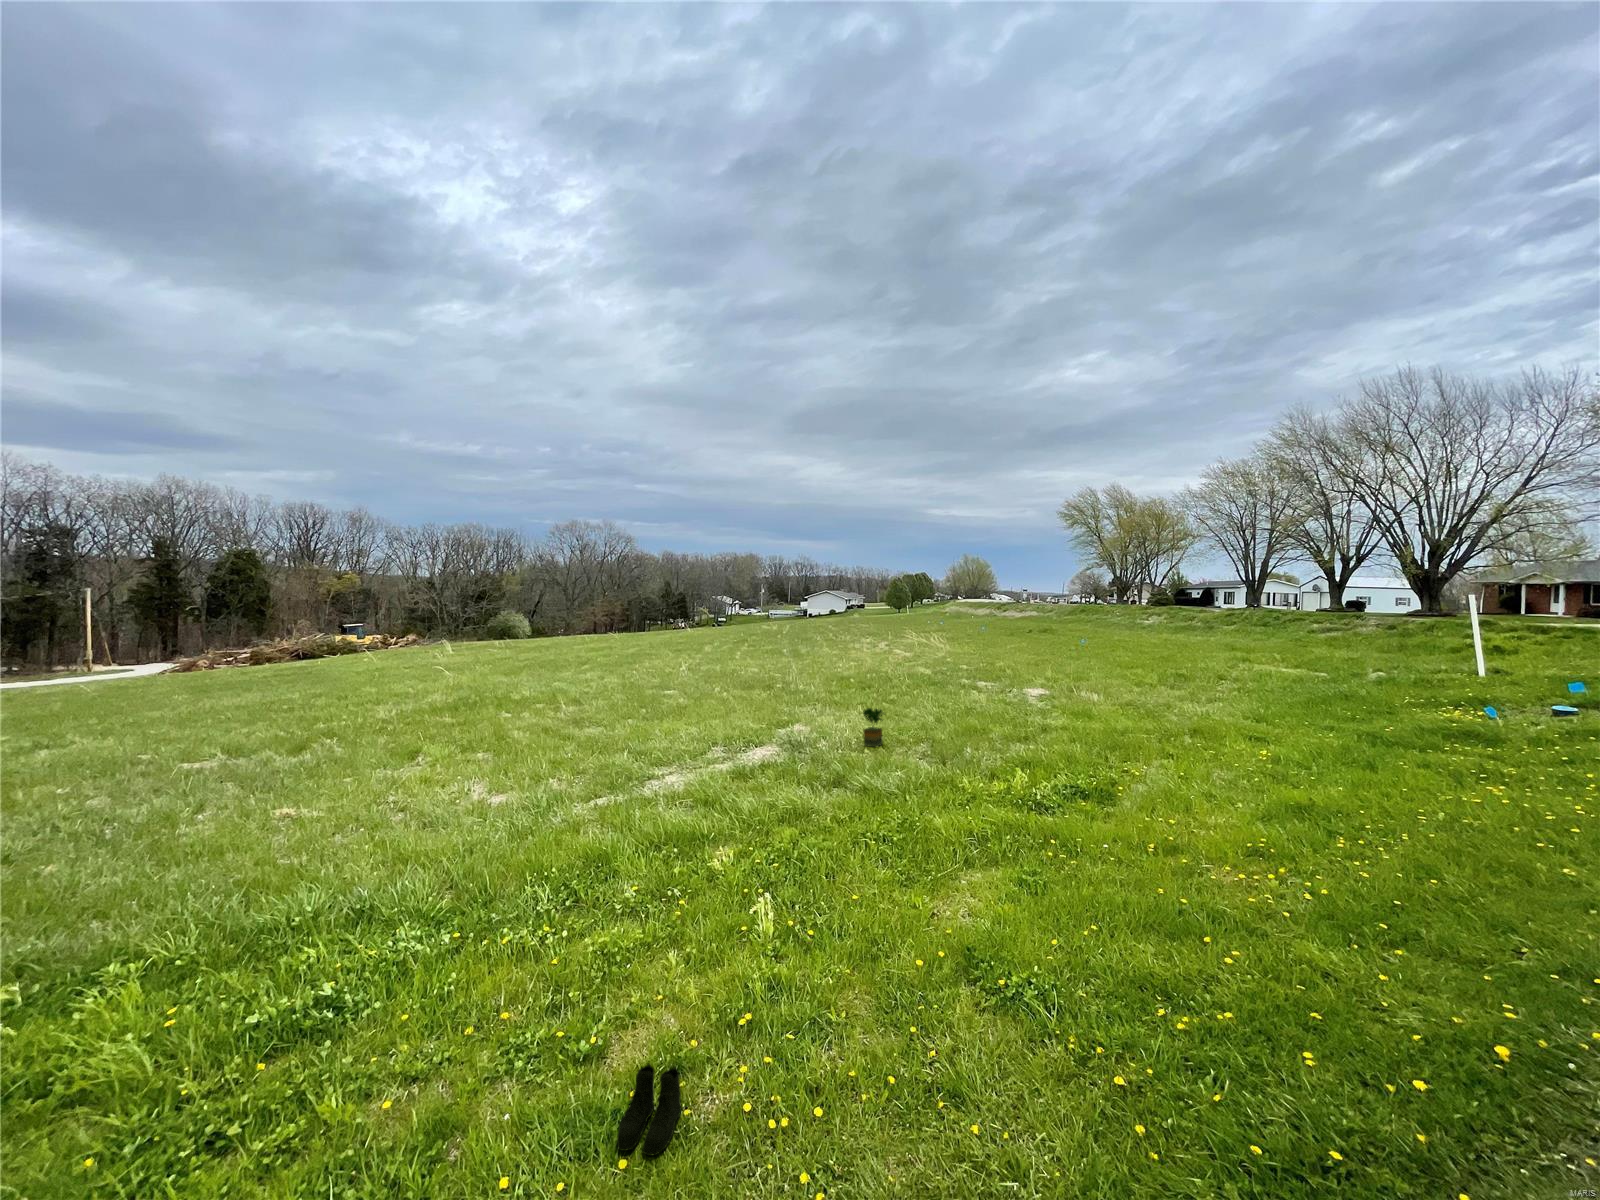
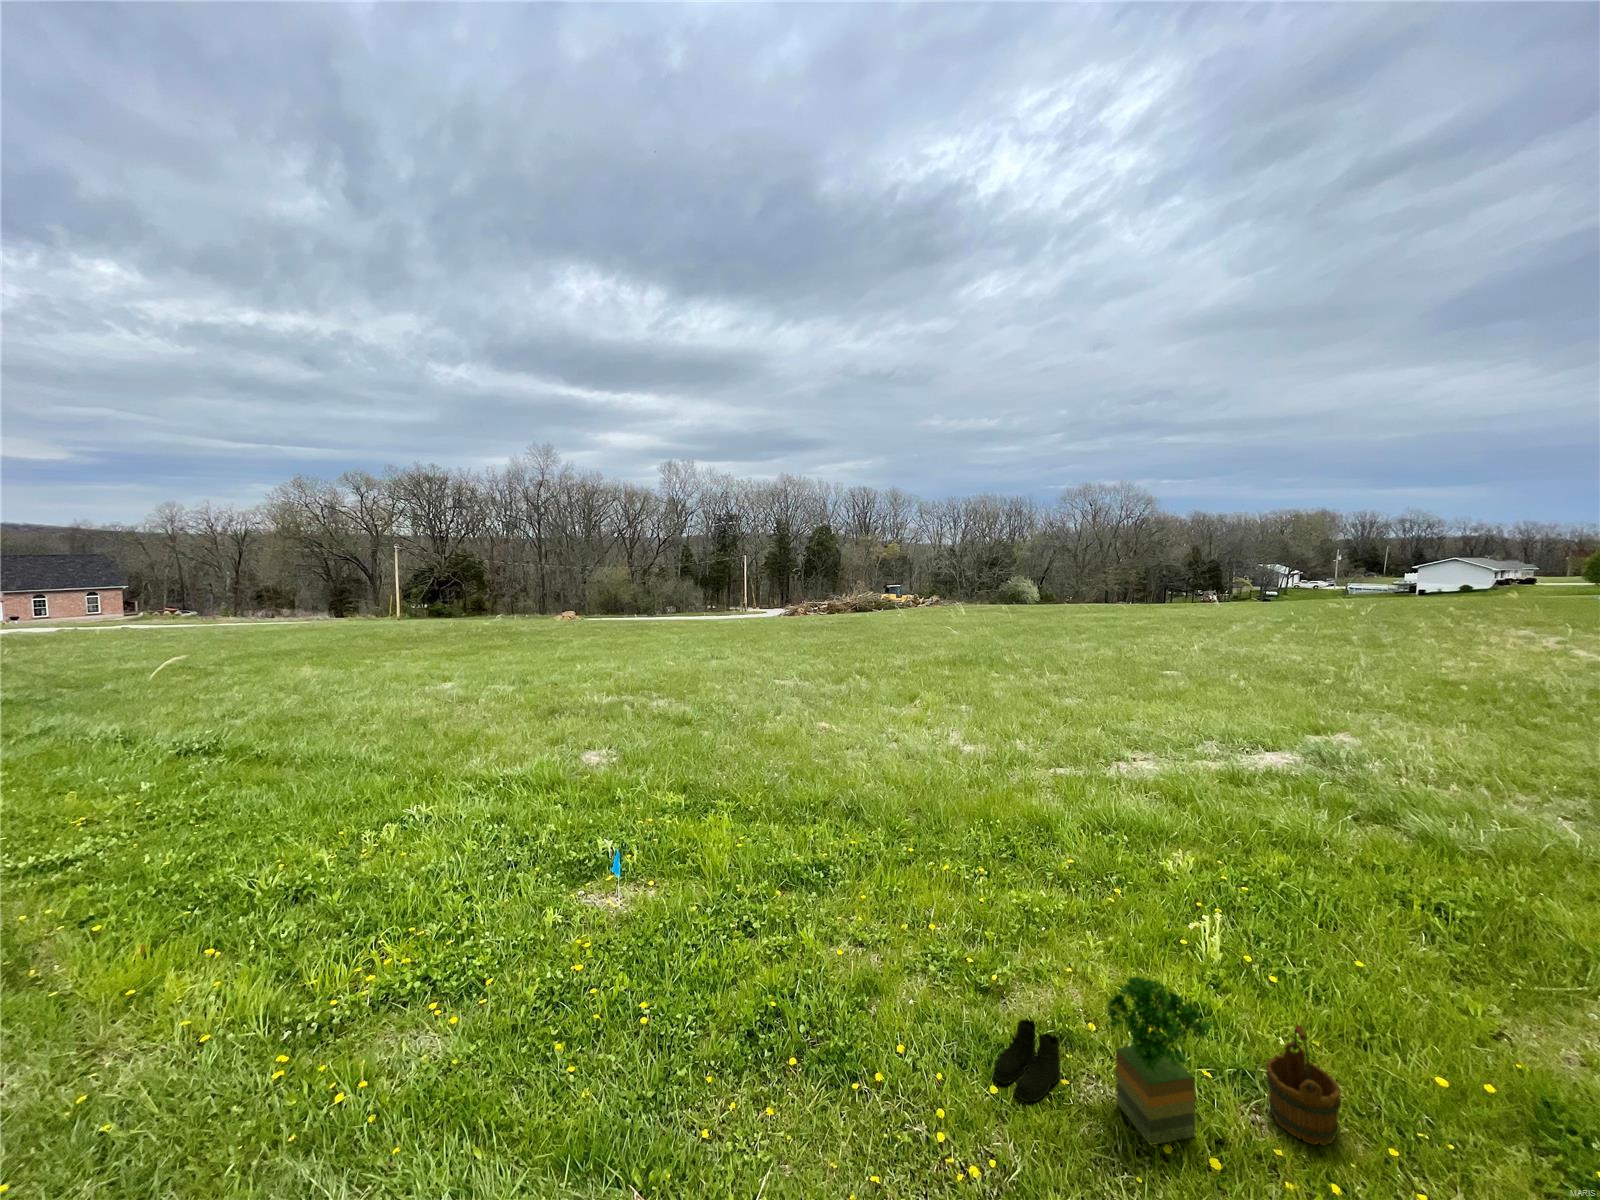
potted tree: present [863,708,885,747] -> present [1107,976,1213,1145]
wooden bucket: none [832,957,879,1051] -> present [1266,1025,1341,1145]

